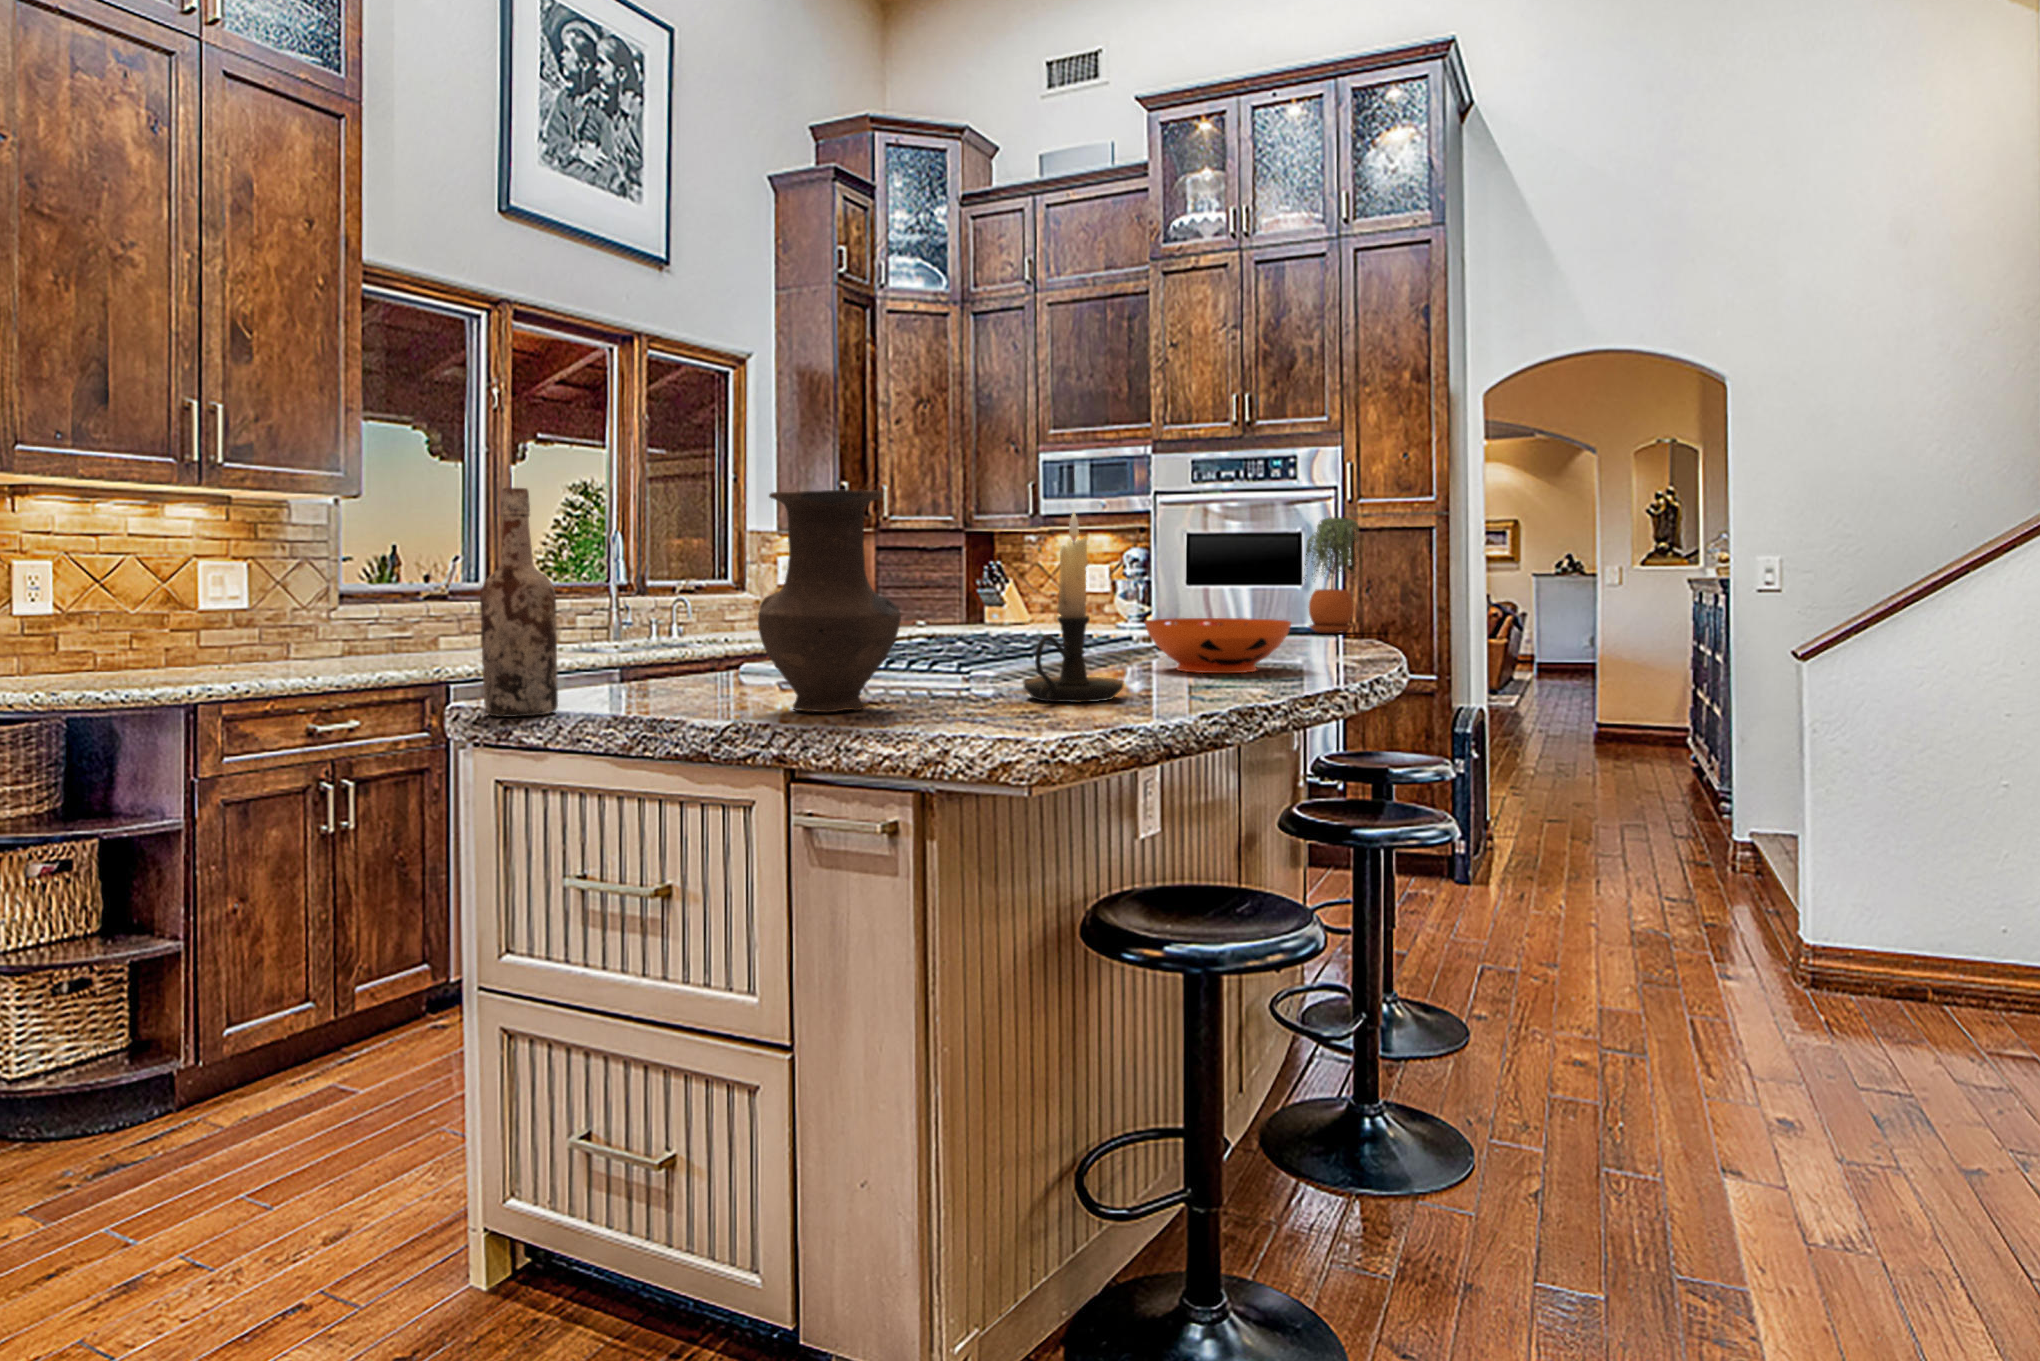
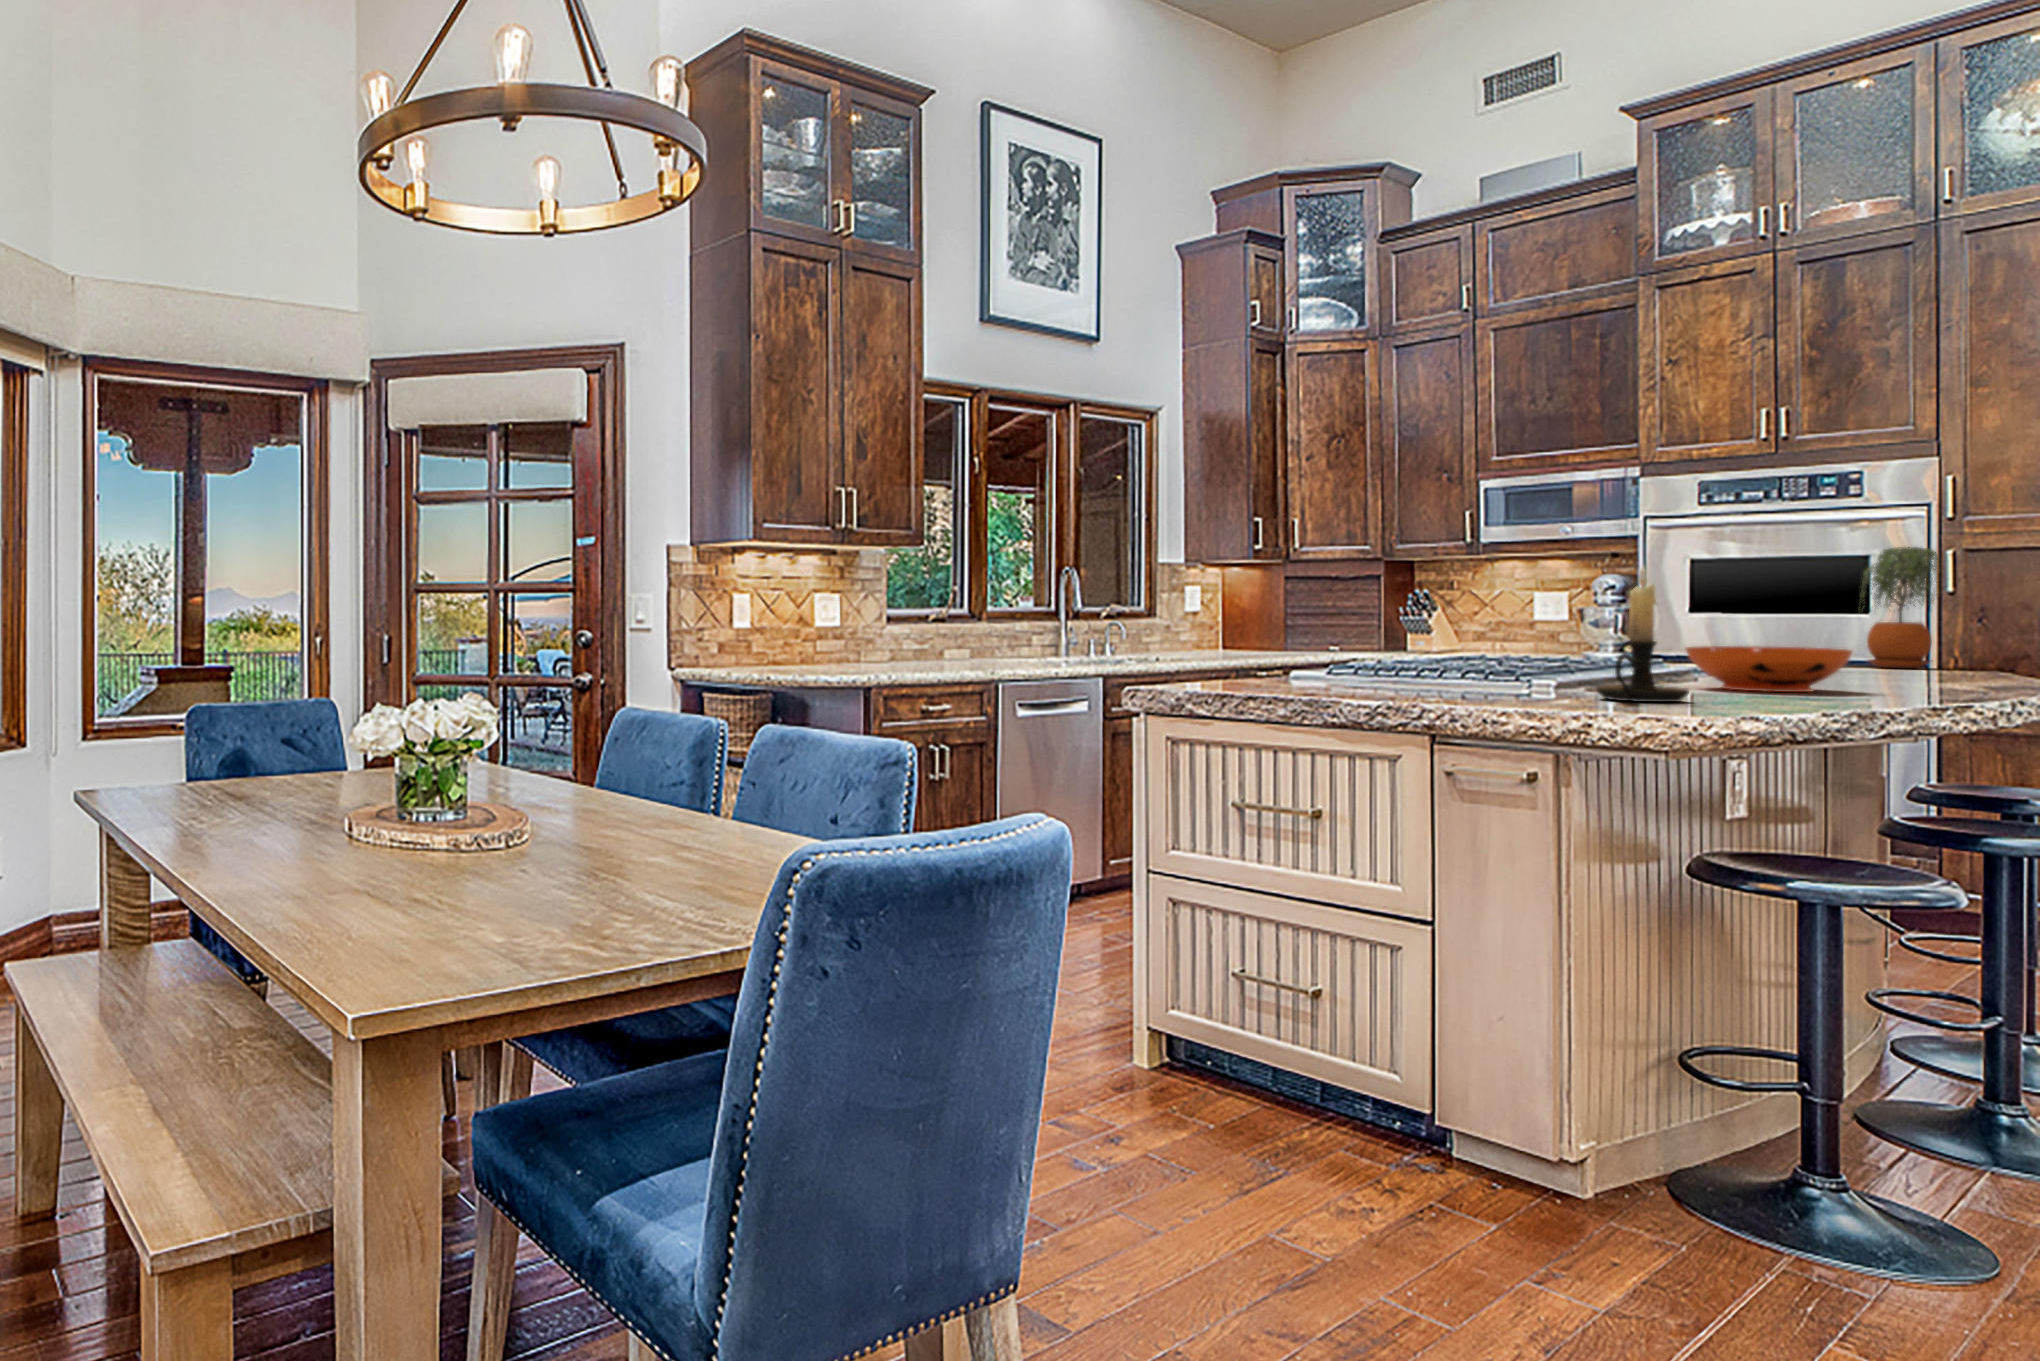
wine bottle: present [480,488,558,717] -> none [1201,559,1248,695]
vase: present [758,489,901,712] -> none [1392,556,1504,700]

